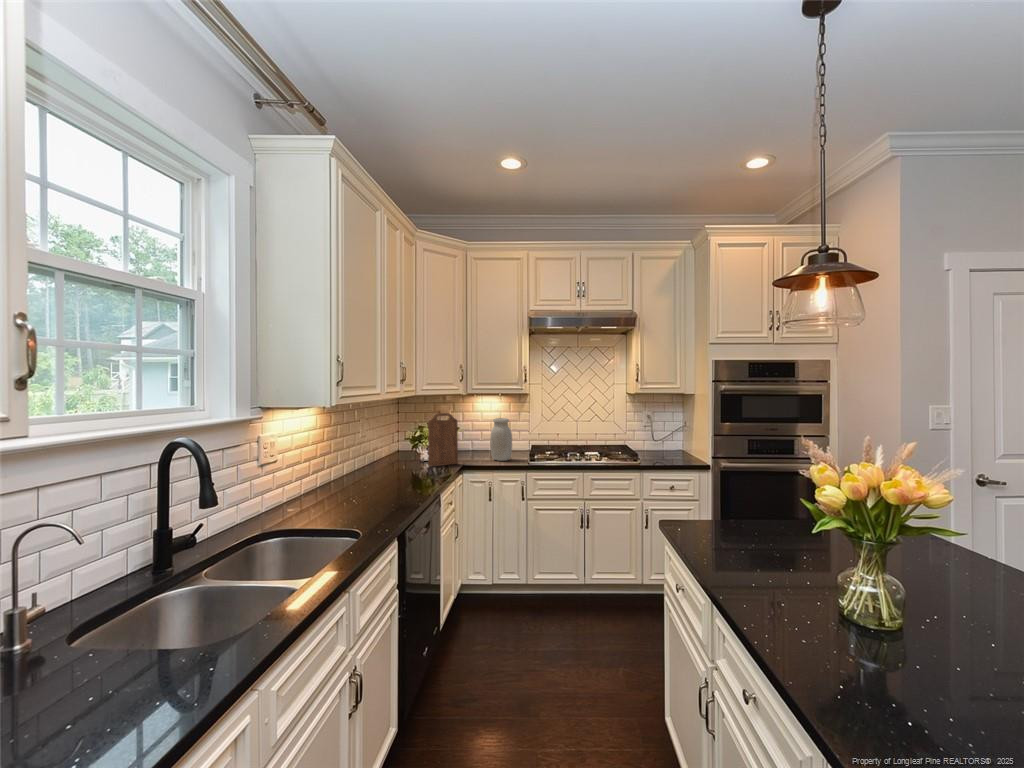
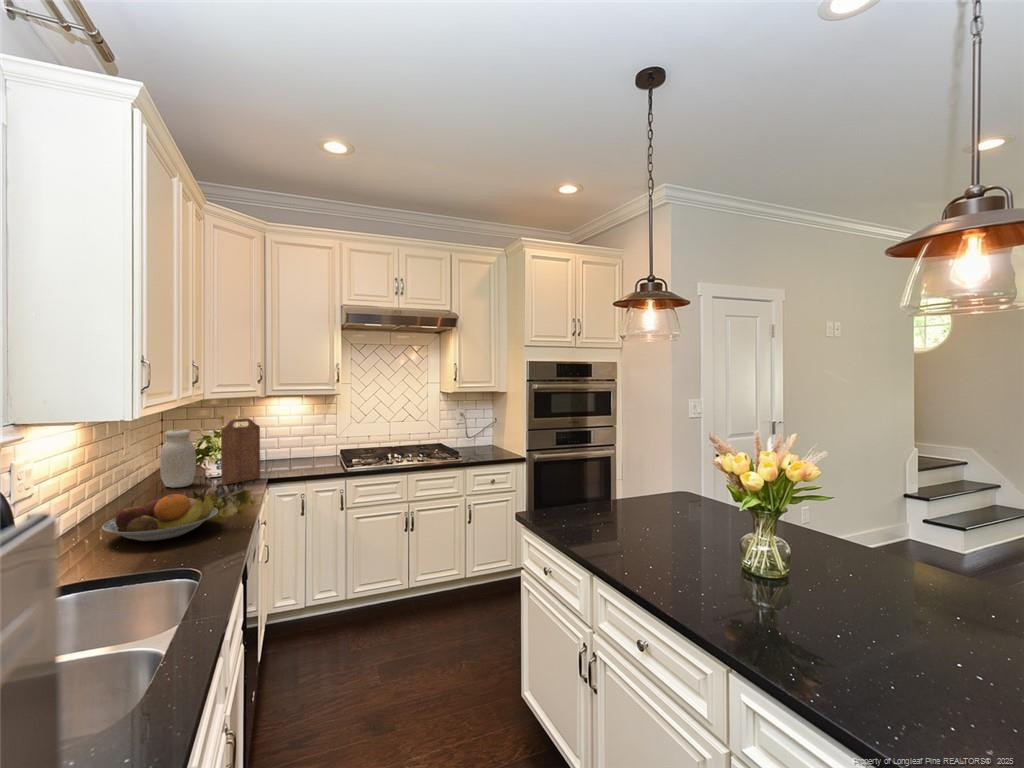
jar: present [490,418,512,461] -> present [160,430,196,487]
fruit bowl: none [334,468,408,501] -> present [102,494,218,541]

